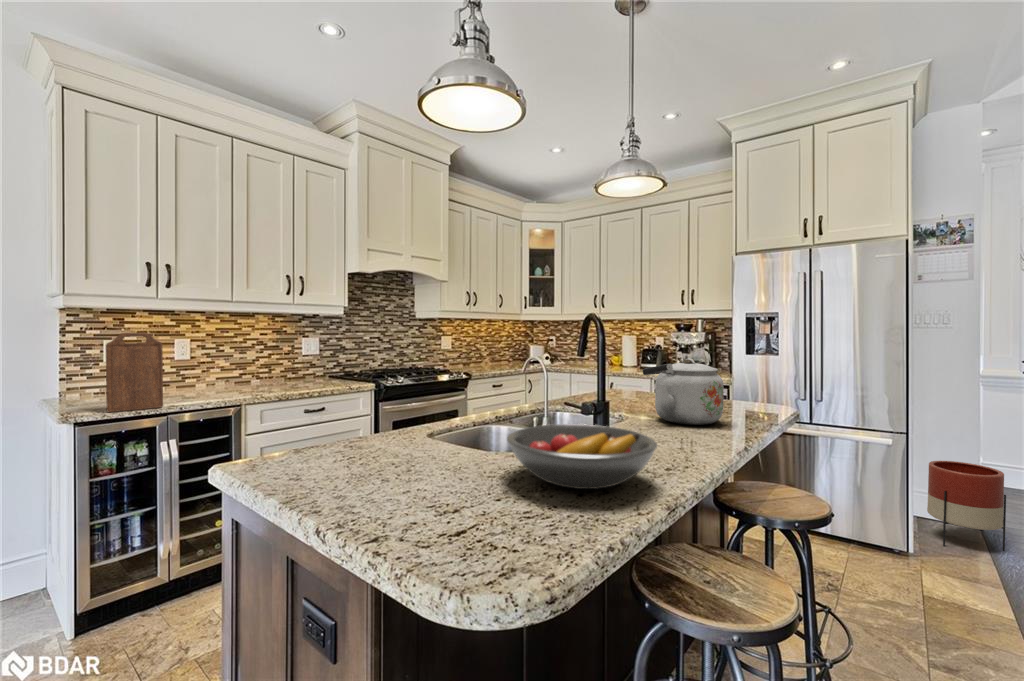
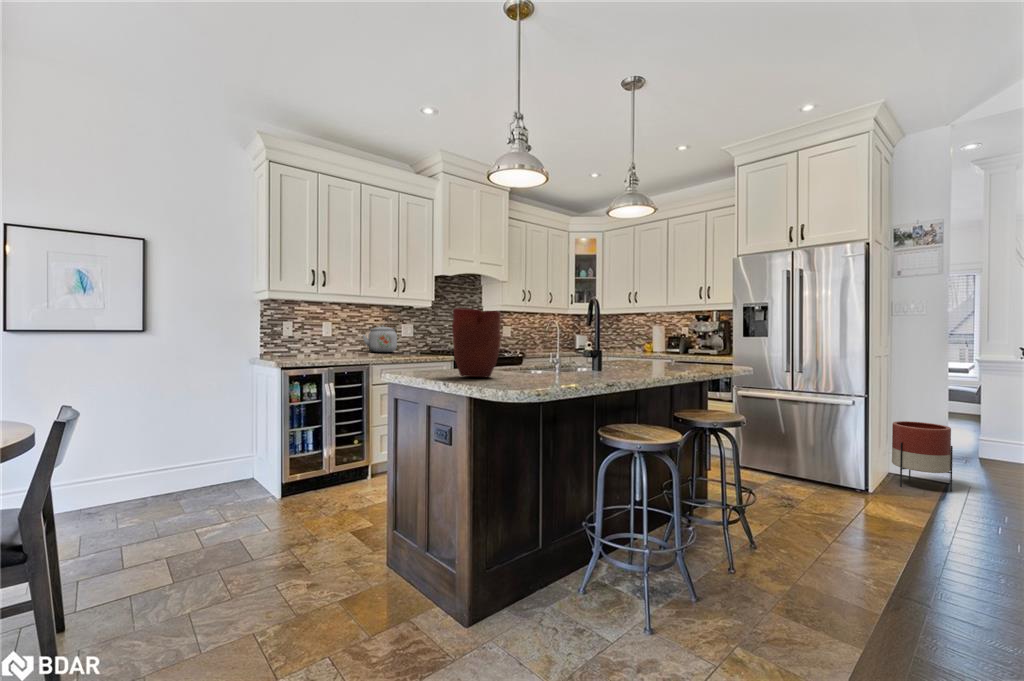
cutting board: present [106,333,163,412] -> none [296,314,326,363]
vase: none [338,353,445,507] -> present [452,308,501,377]
kettle: present [643,359,724,425] -> present [363,325,397,352]
fruit bowl: present [507,424,658,489] -> none [533,349,609,377]

